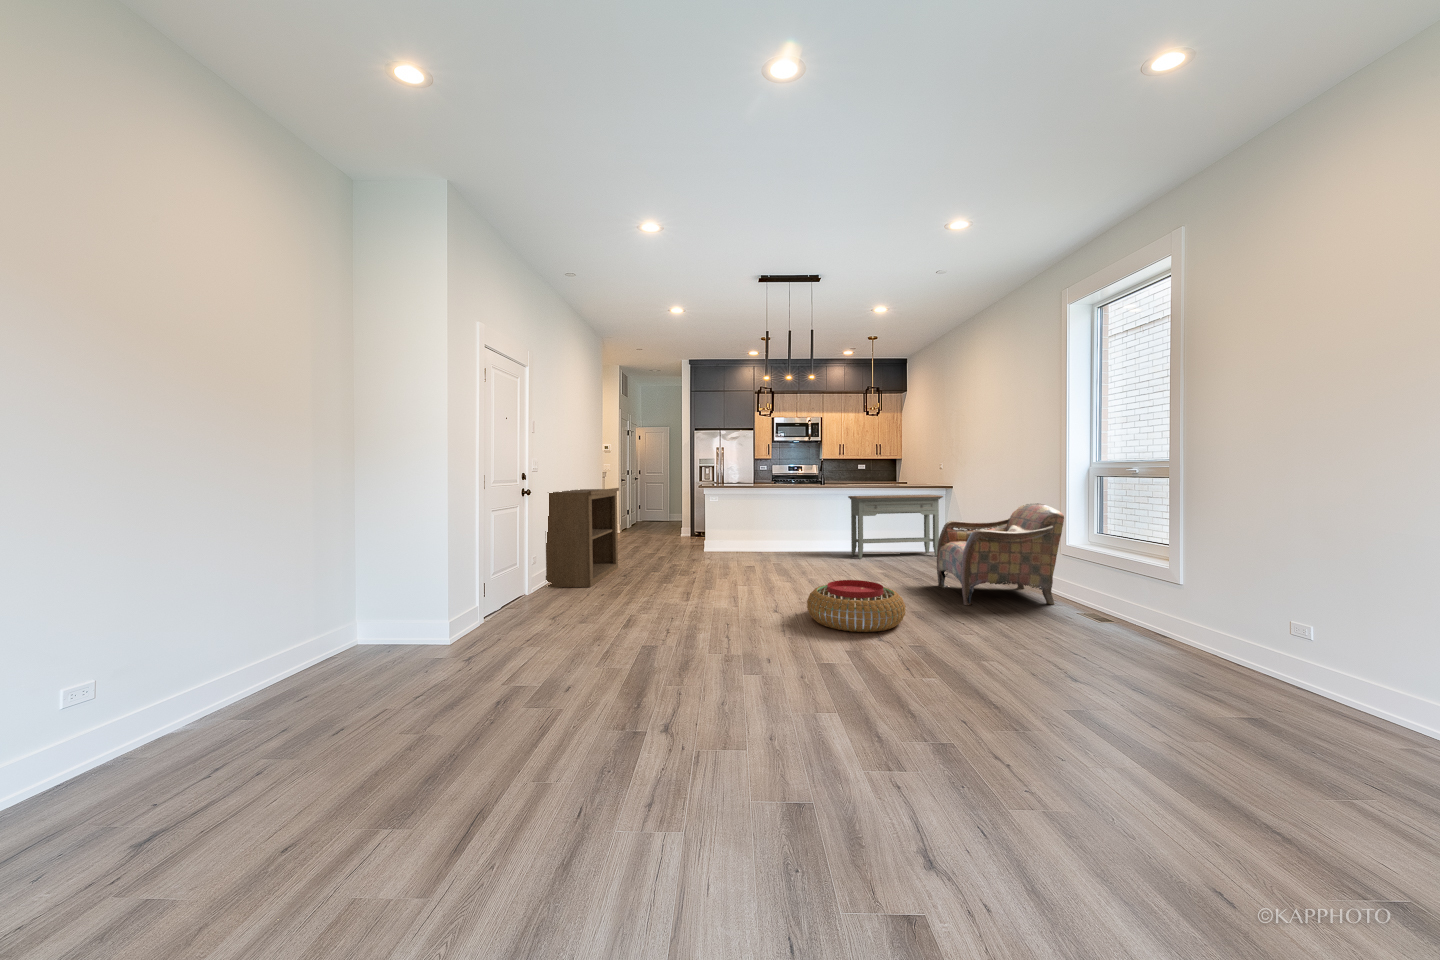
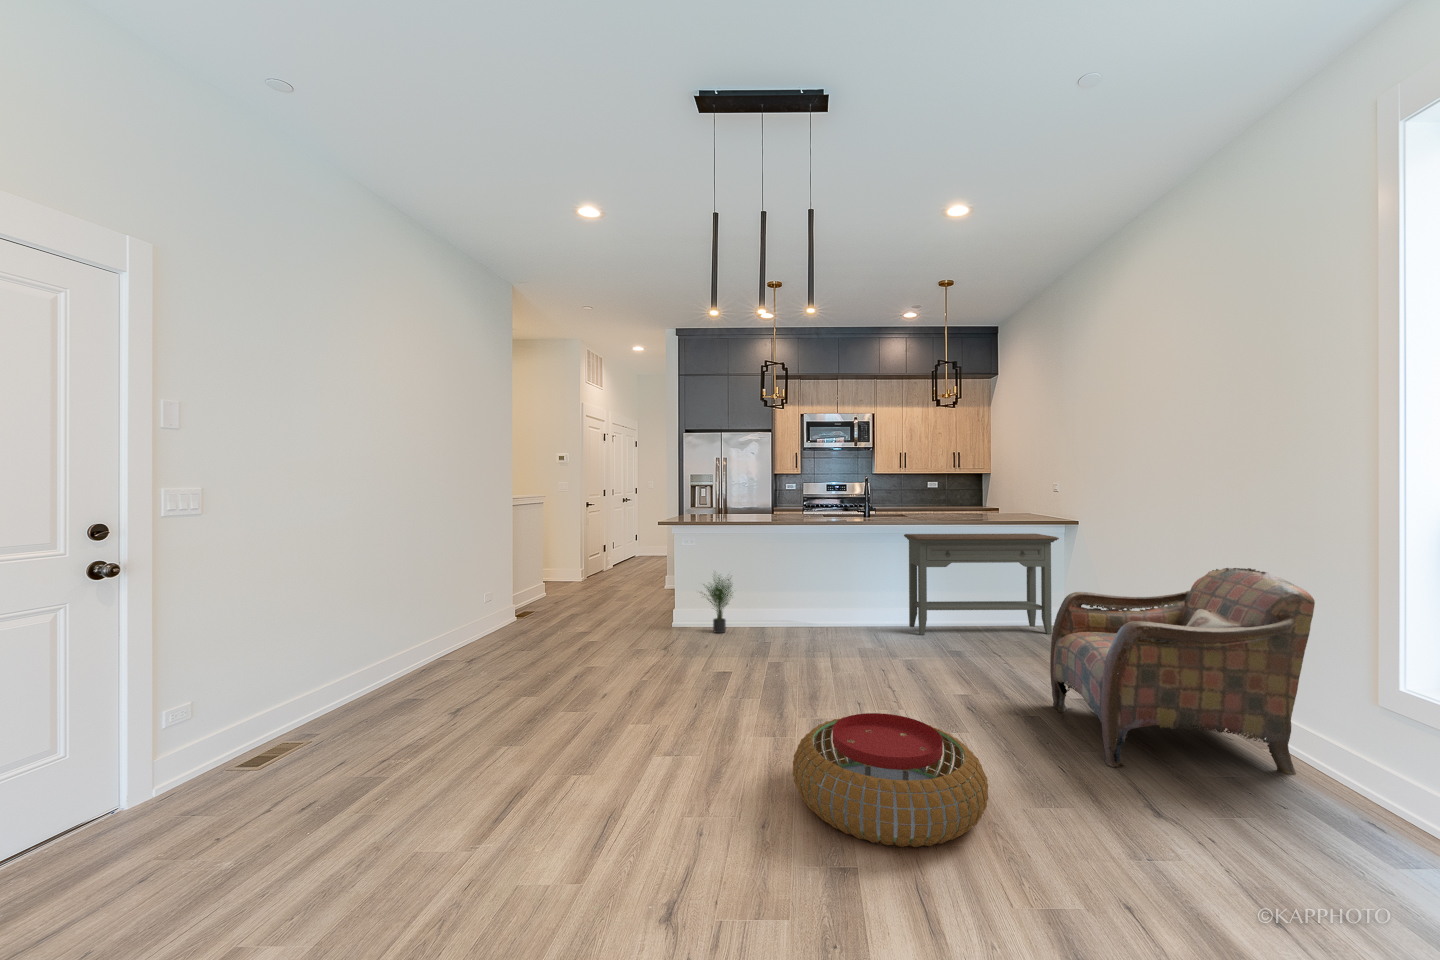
bookshelf: present [545,488,619,587] -> none [405,518,547,681]
potted plant: none [714,520,744,562] -> present [704,577,732,633]

